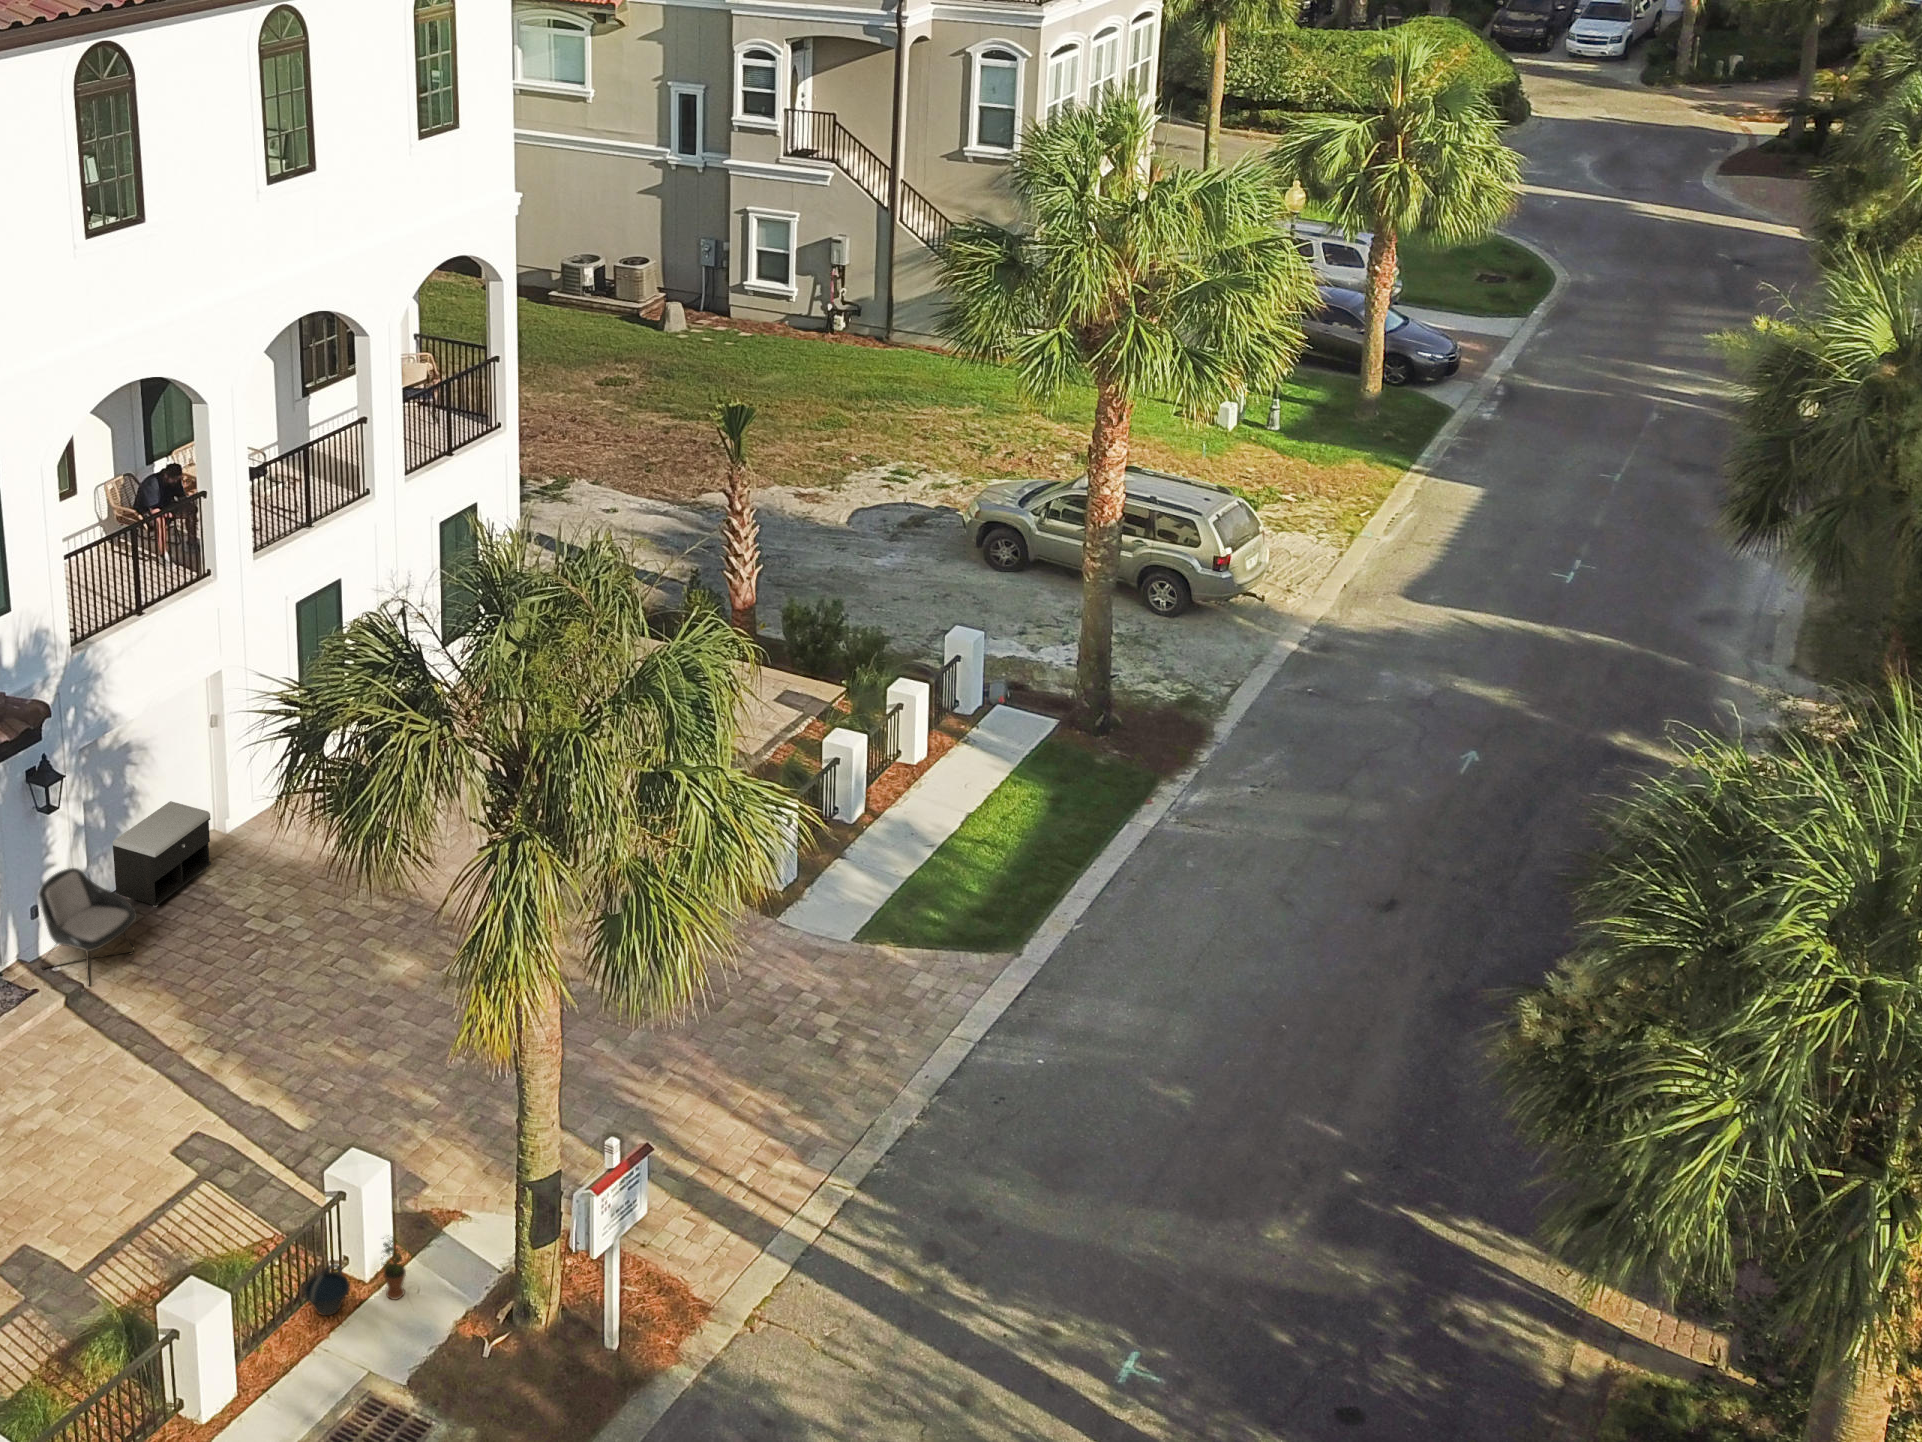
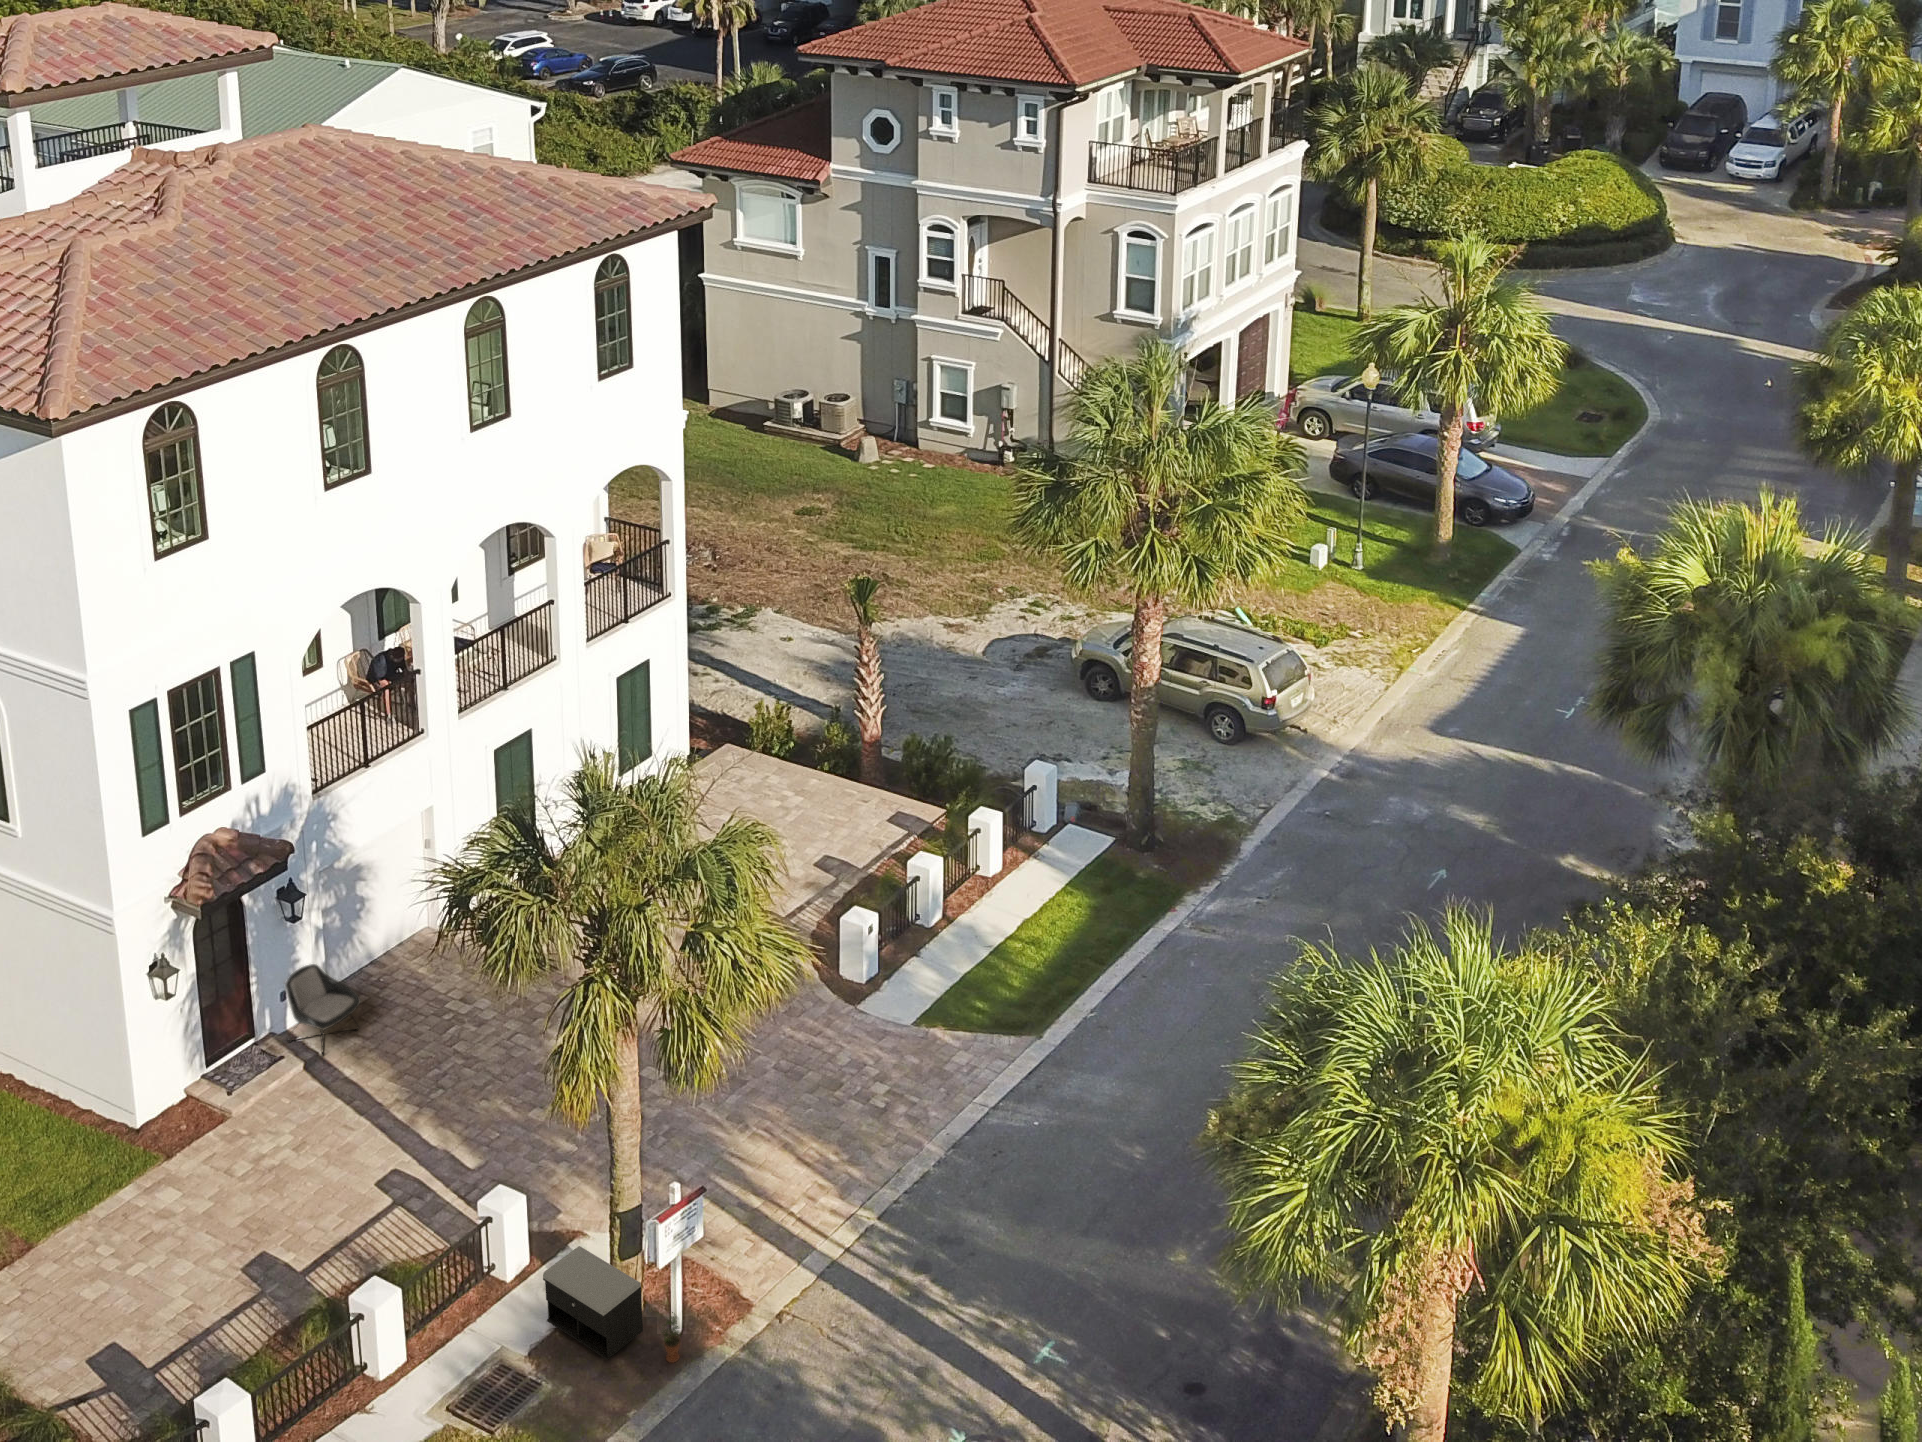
storage bench: present [113,801,211,907] -> present [543,1246,643,1360]
potted plant: present [383,1238,406,1300] -> present [662,1312,681,1363]
bucket: present [304,1264,350,1316] -> none [460,1268,493,1305]

